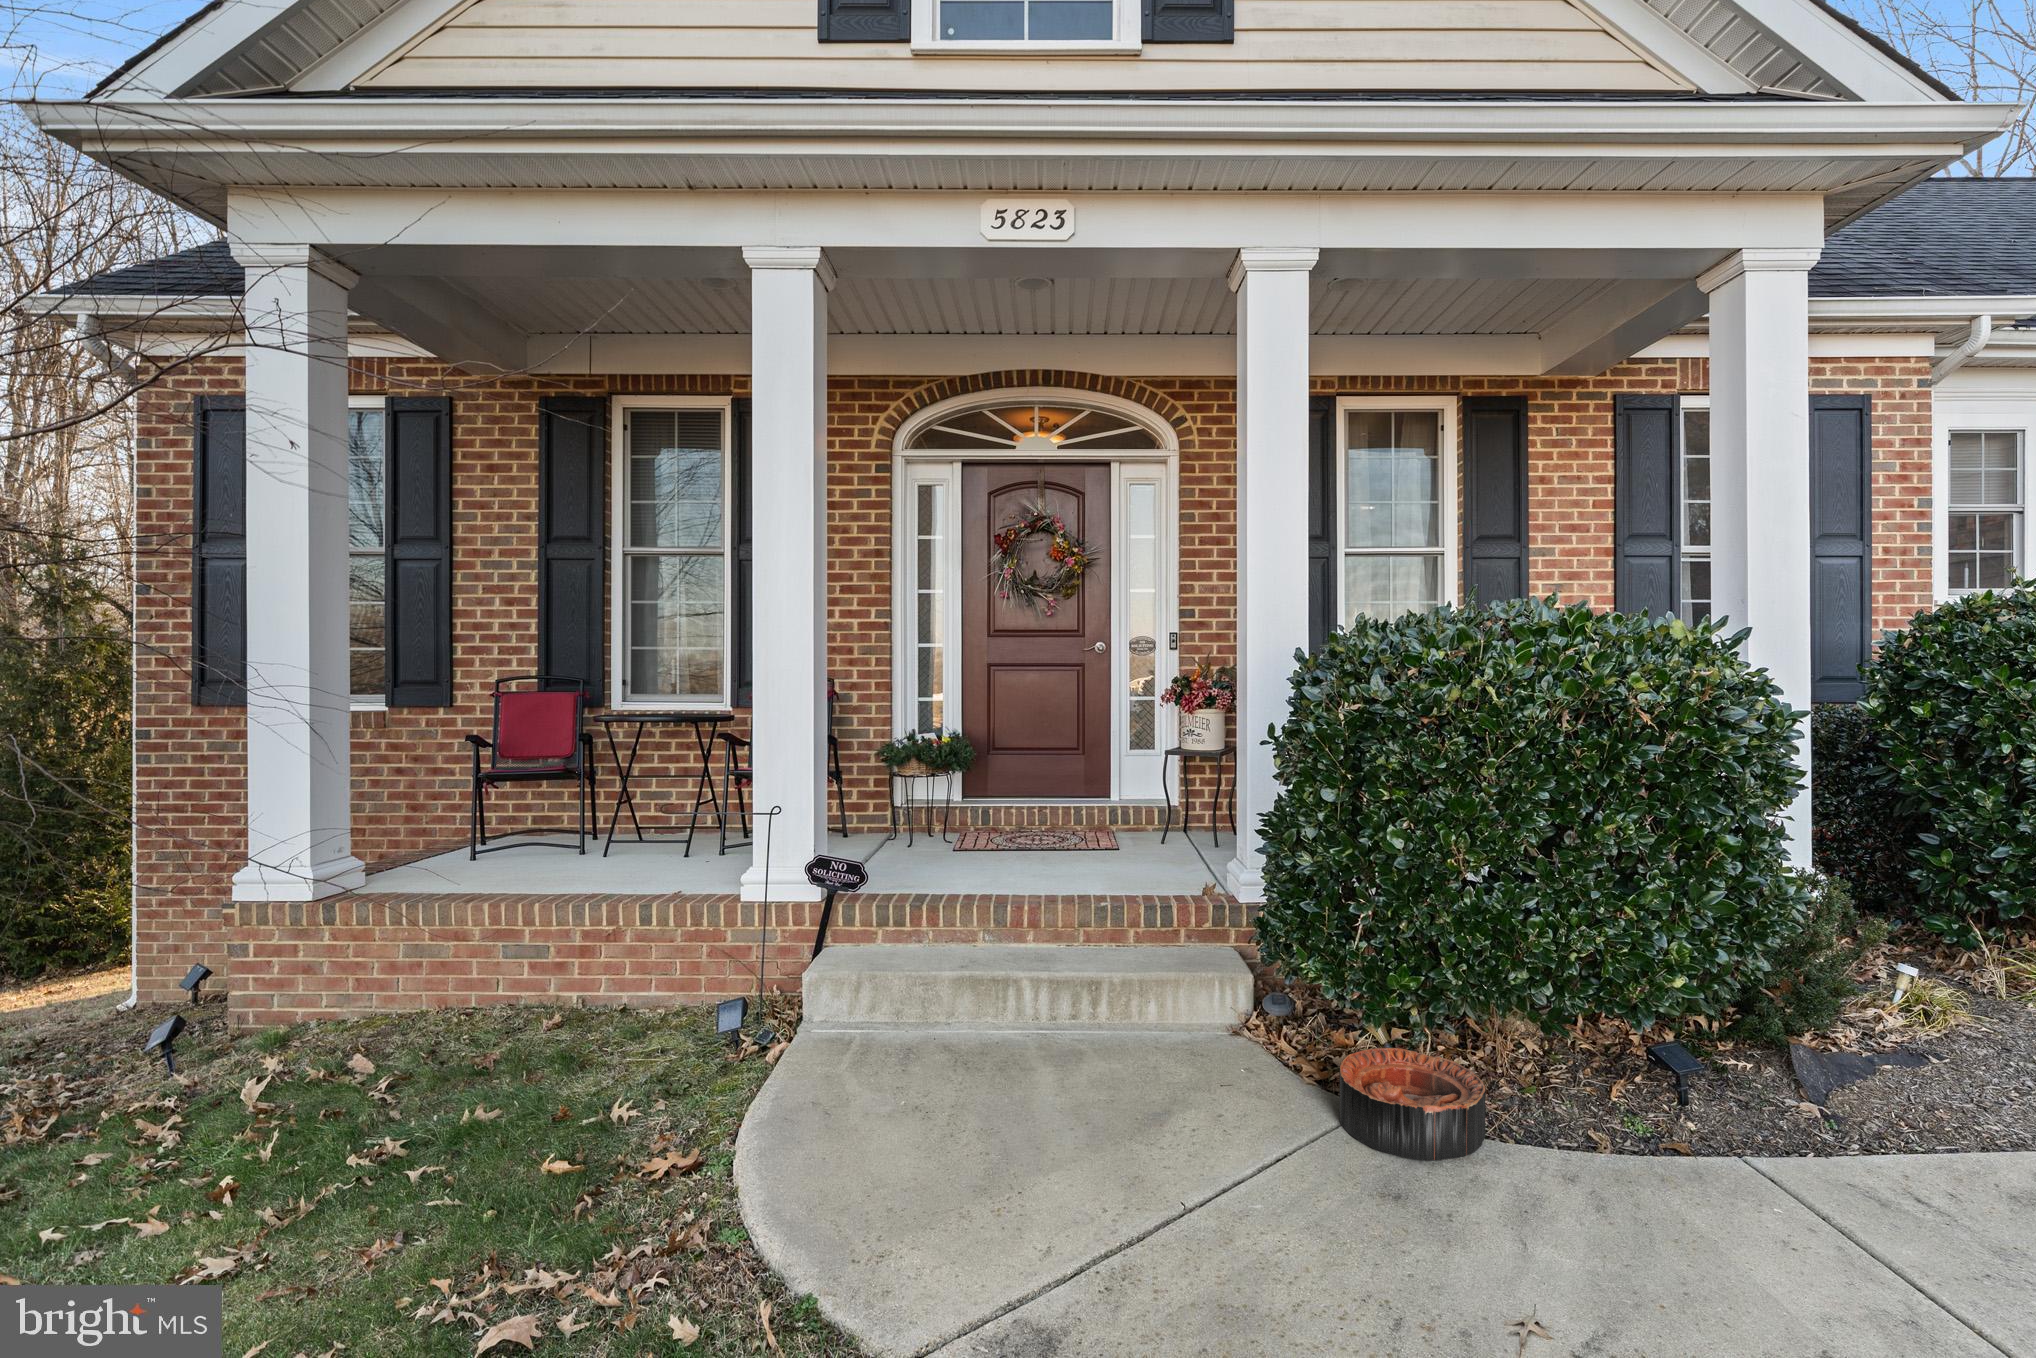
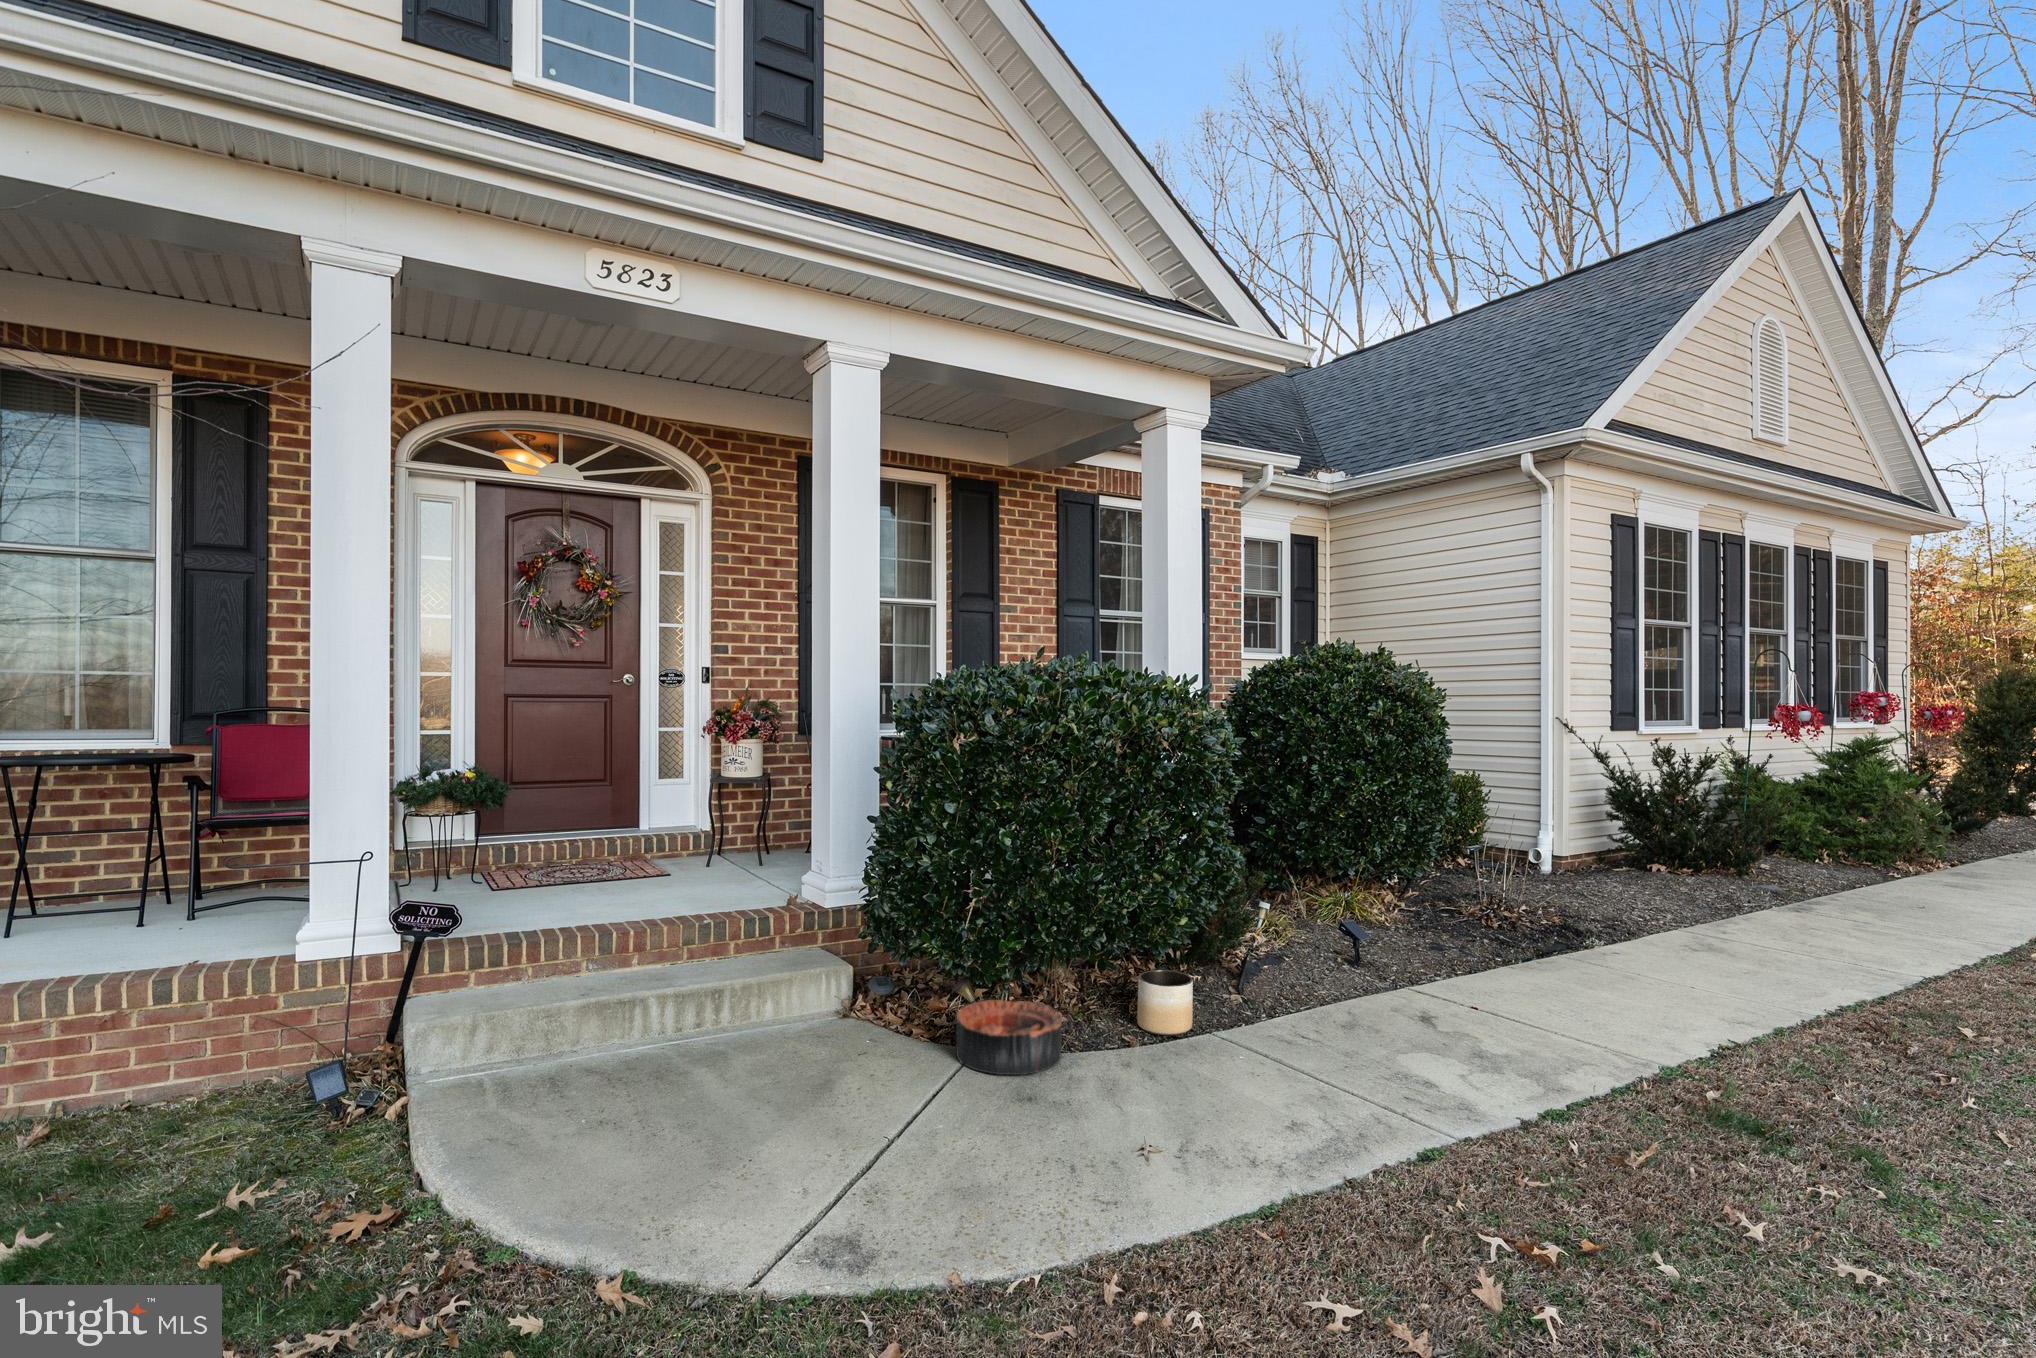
planter: none [1622,1048,1714,1149] -> present [1137,970,1193,1035]

